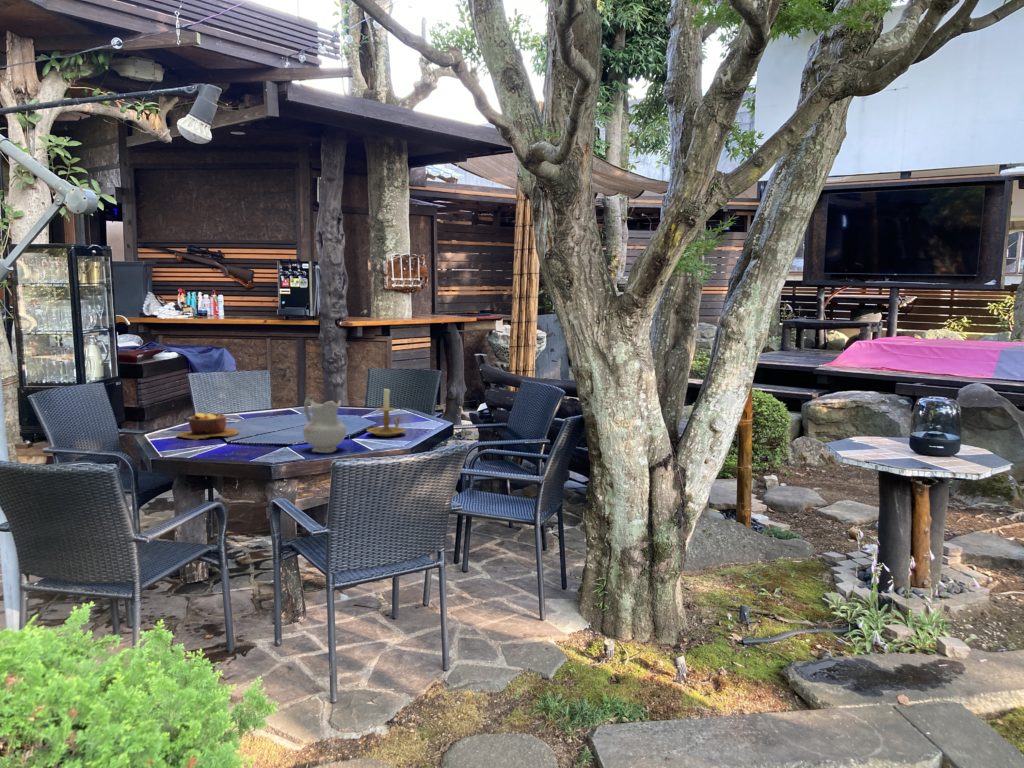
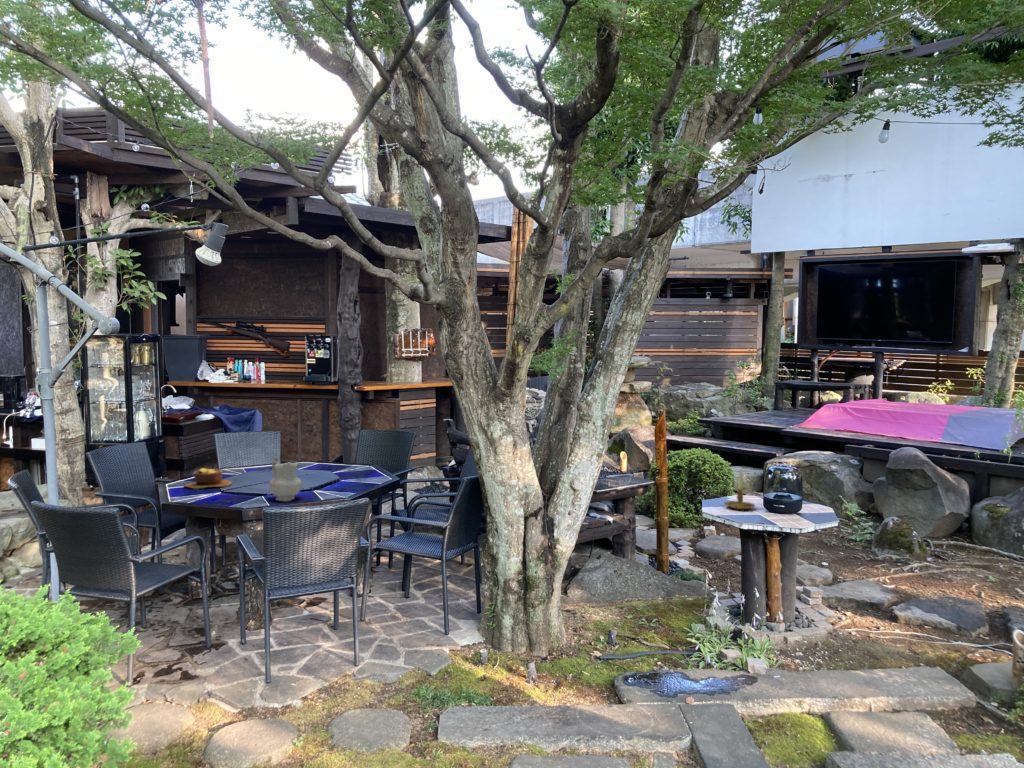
candle holder: present [367,388,405,437] -> present [724,472,755,510]

